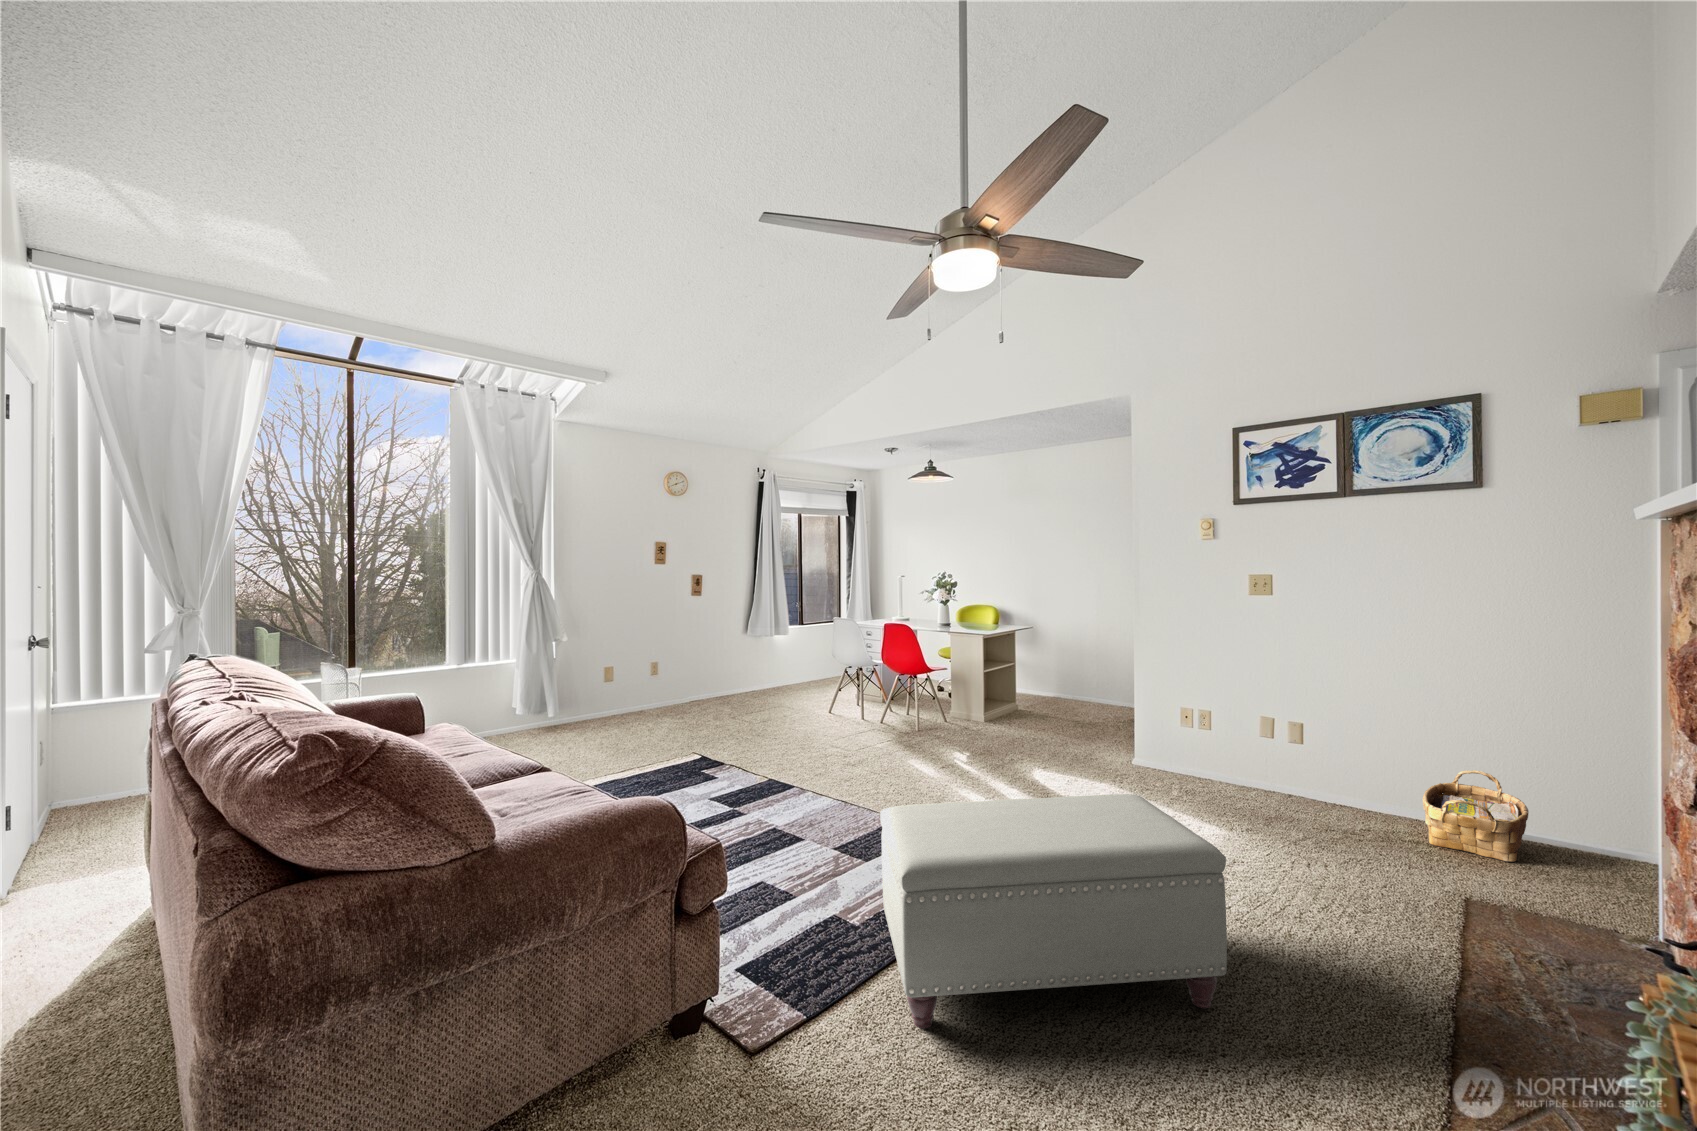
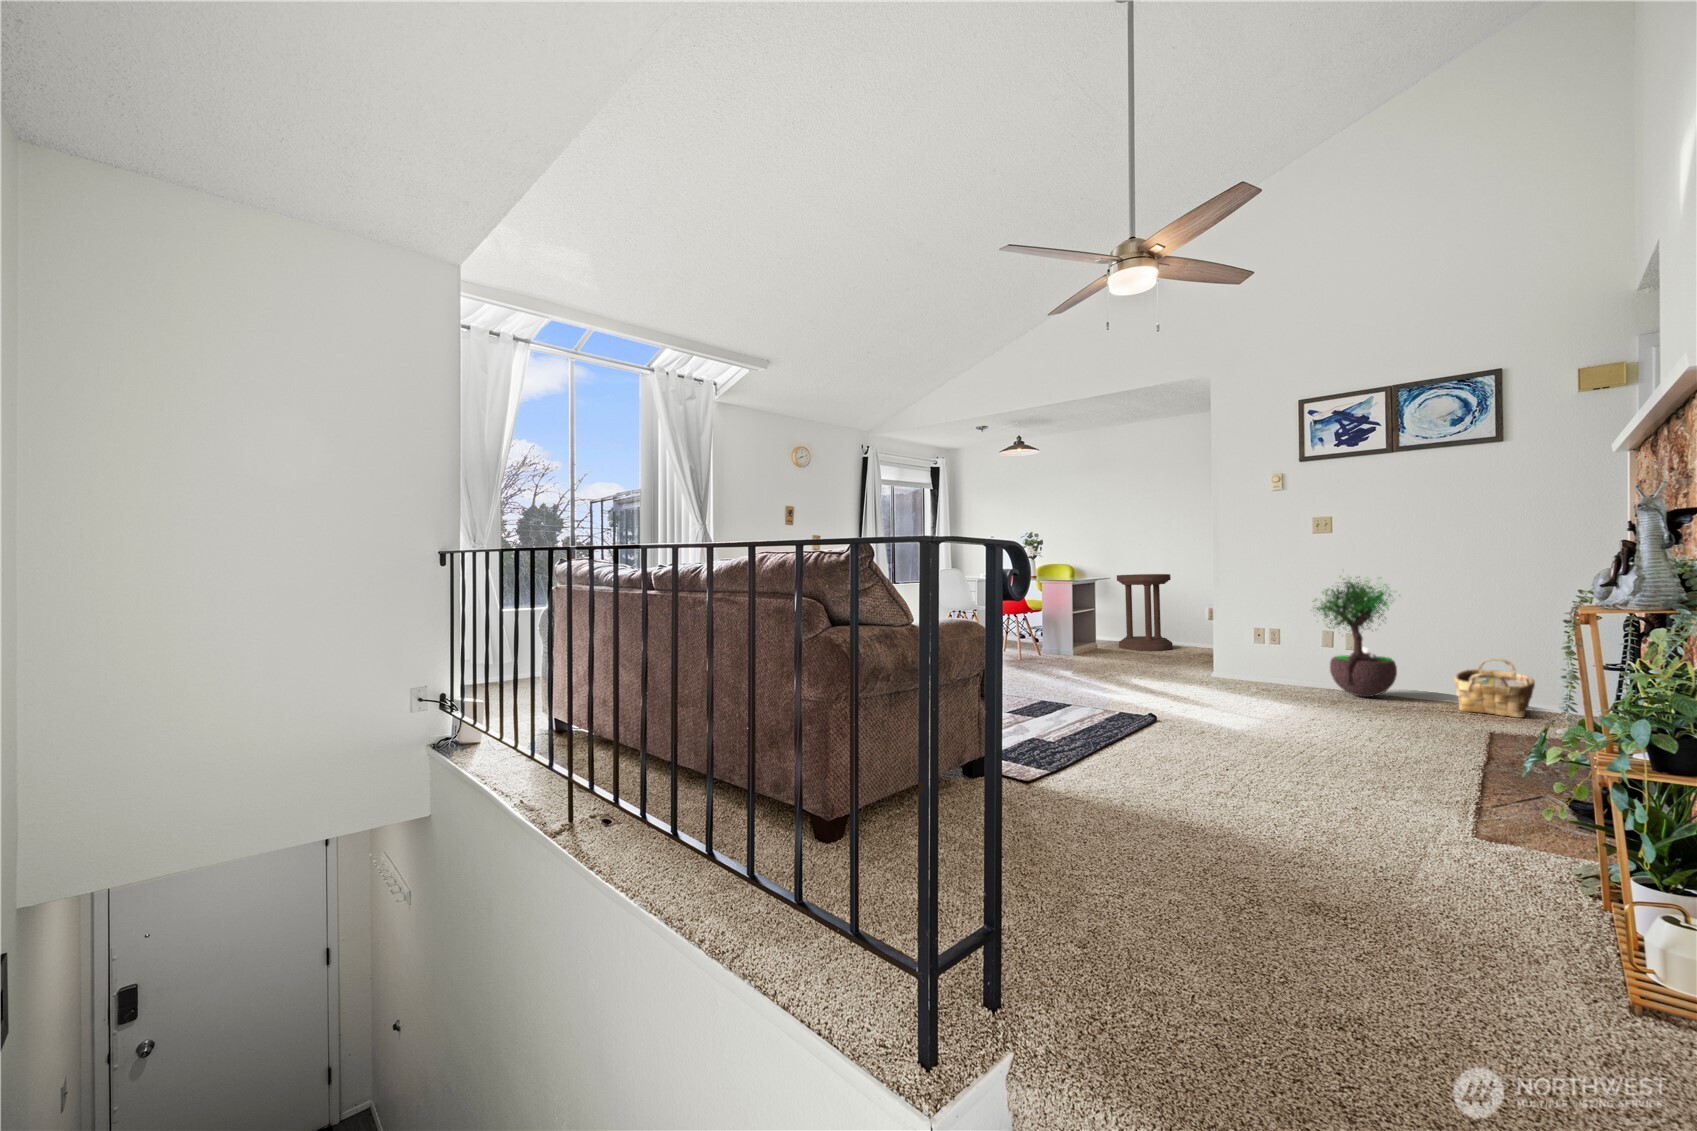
side table: none [1038,620,1100,712] -> present [1117,574,1173,651]
potted tree: none [1242,647,1354,811] -> present [1313,576,1400,697]
ottoman: present [880,794,1227,1028] -> none [1071,649,1324,777]

